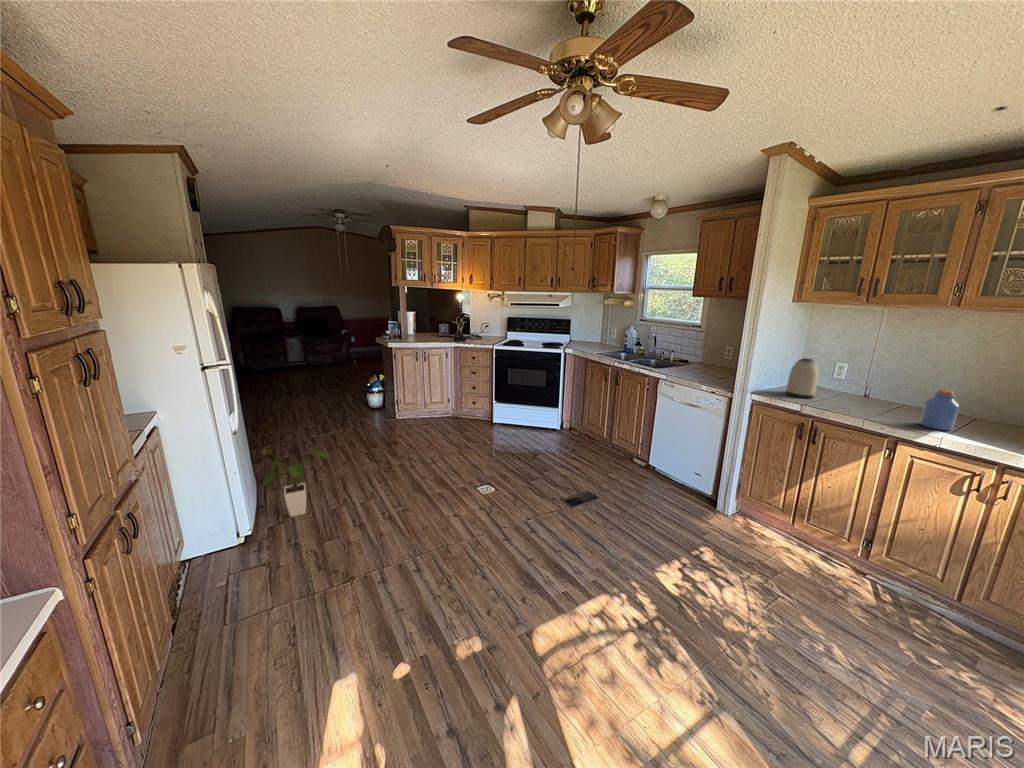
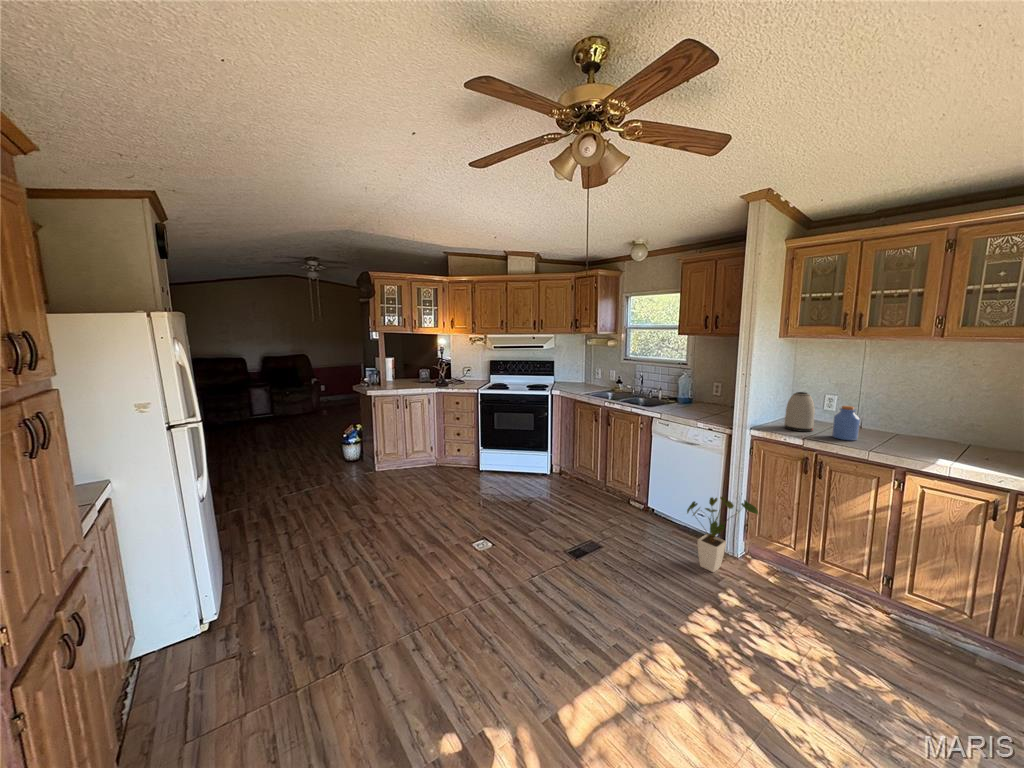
jar: present [920,390,959,430] -> present [832,406,860,441]
house plant: present [257,449,325,517] -> present [687,497,758,572]

